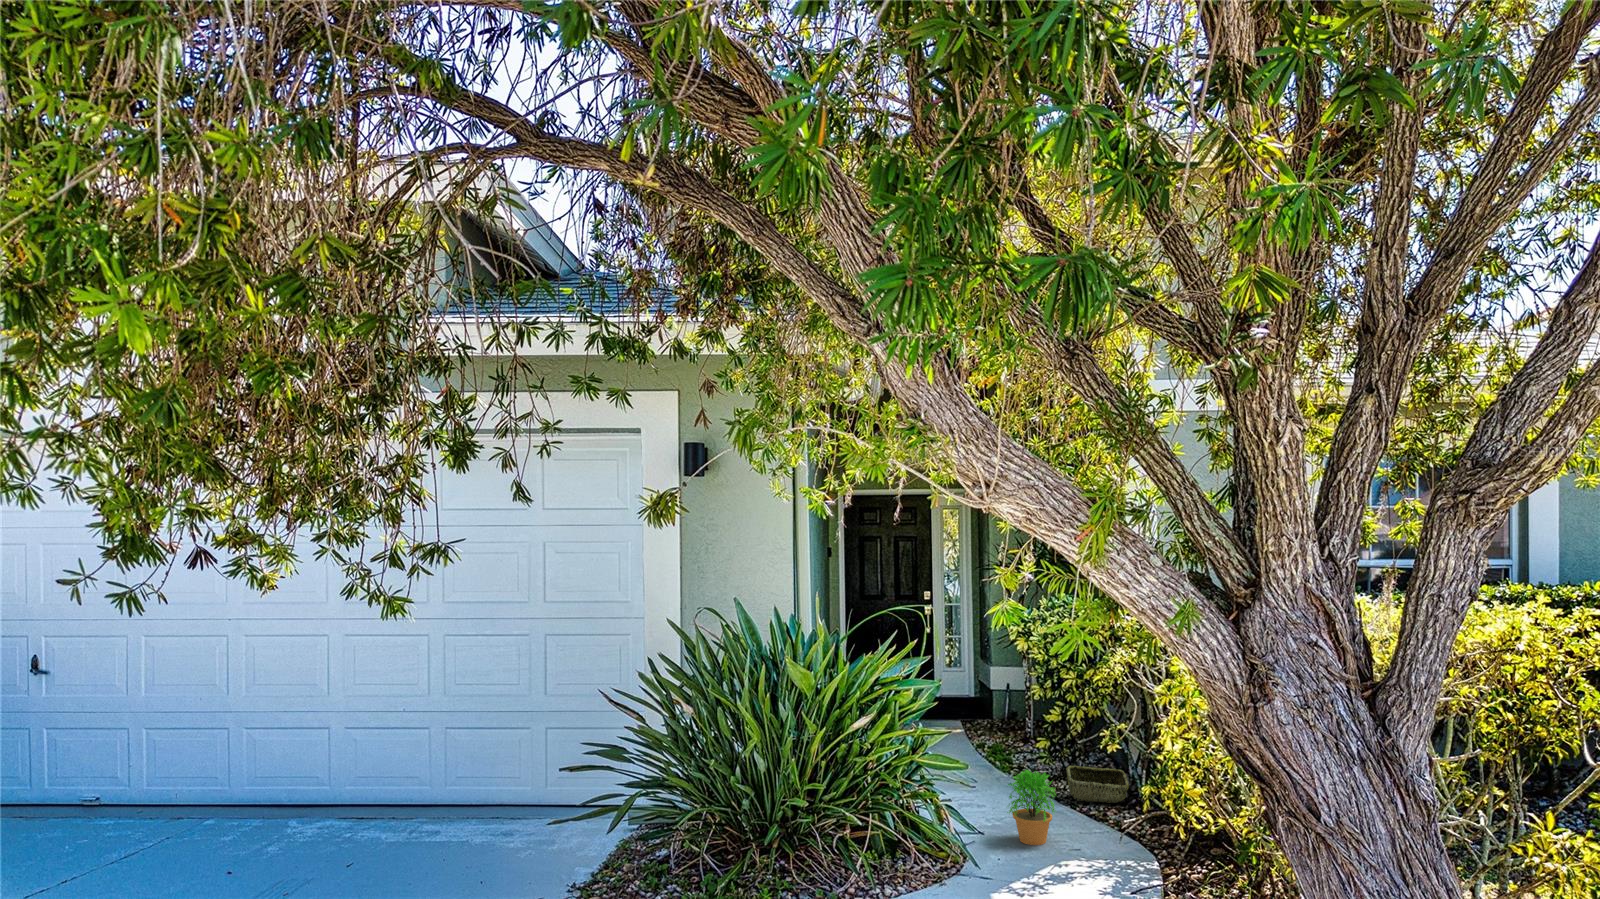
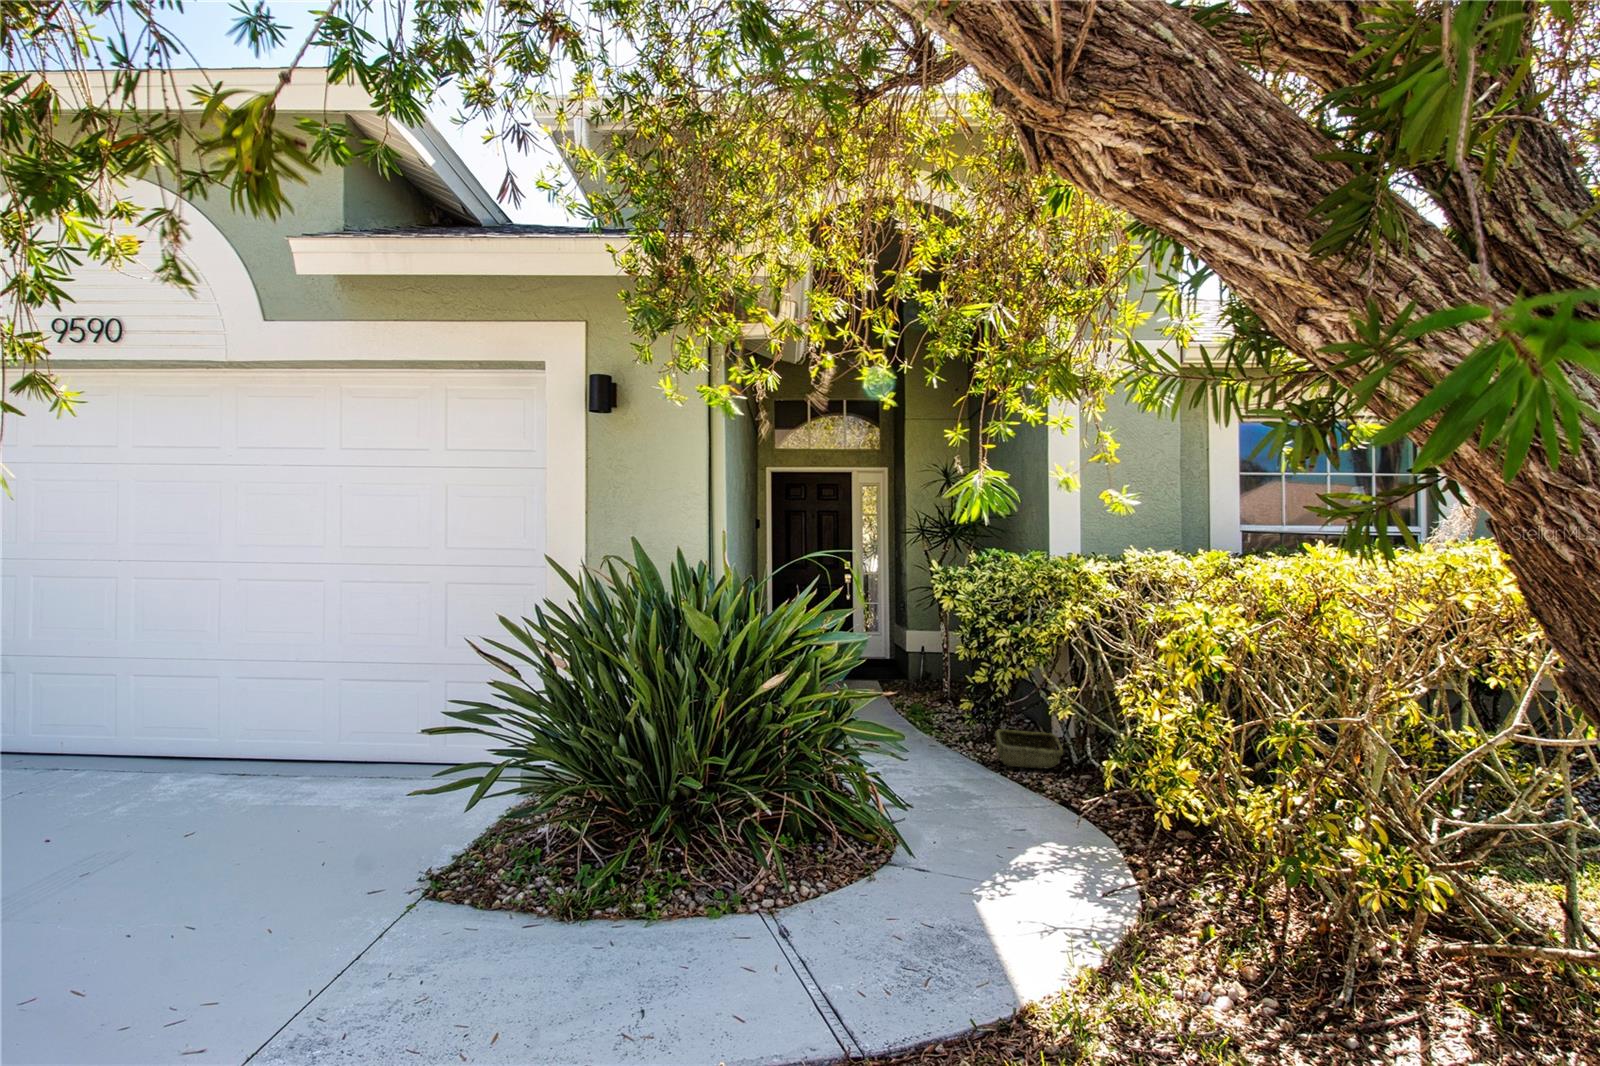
potted plant: present [1007,770,1055,845] -> none [939,735,999,820]

